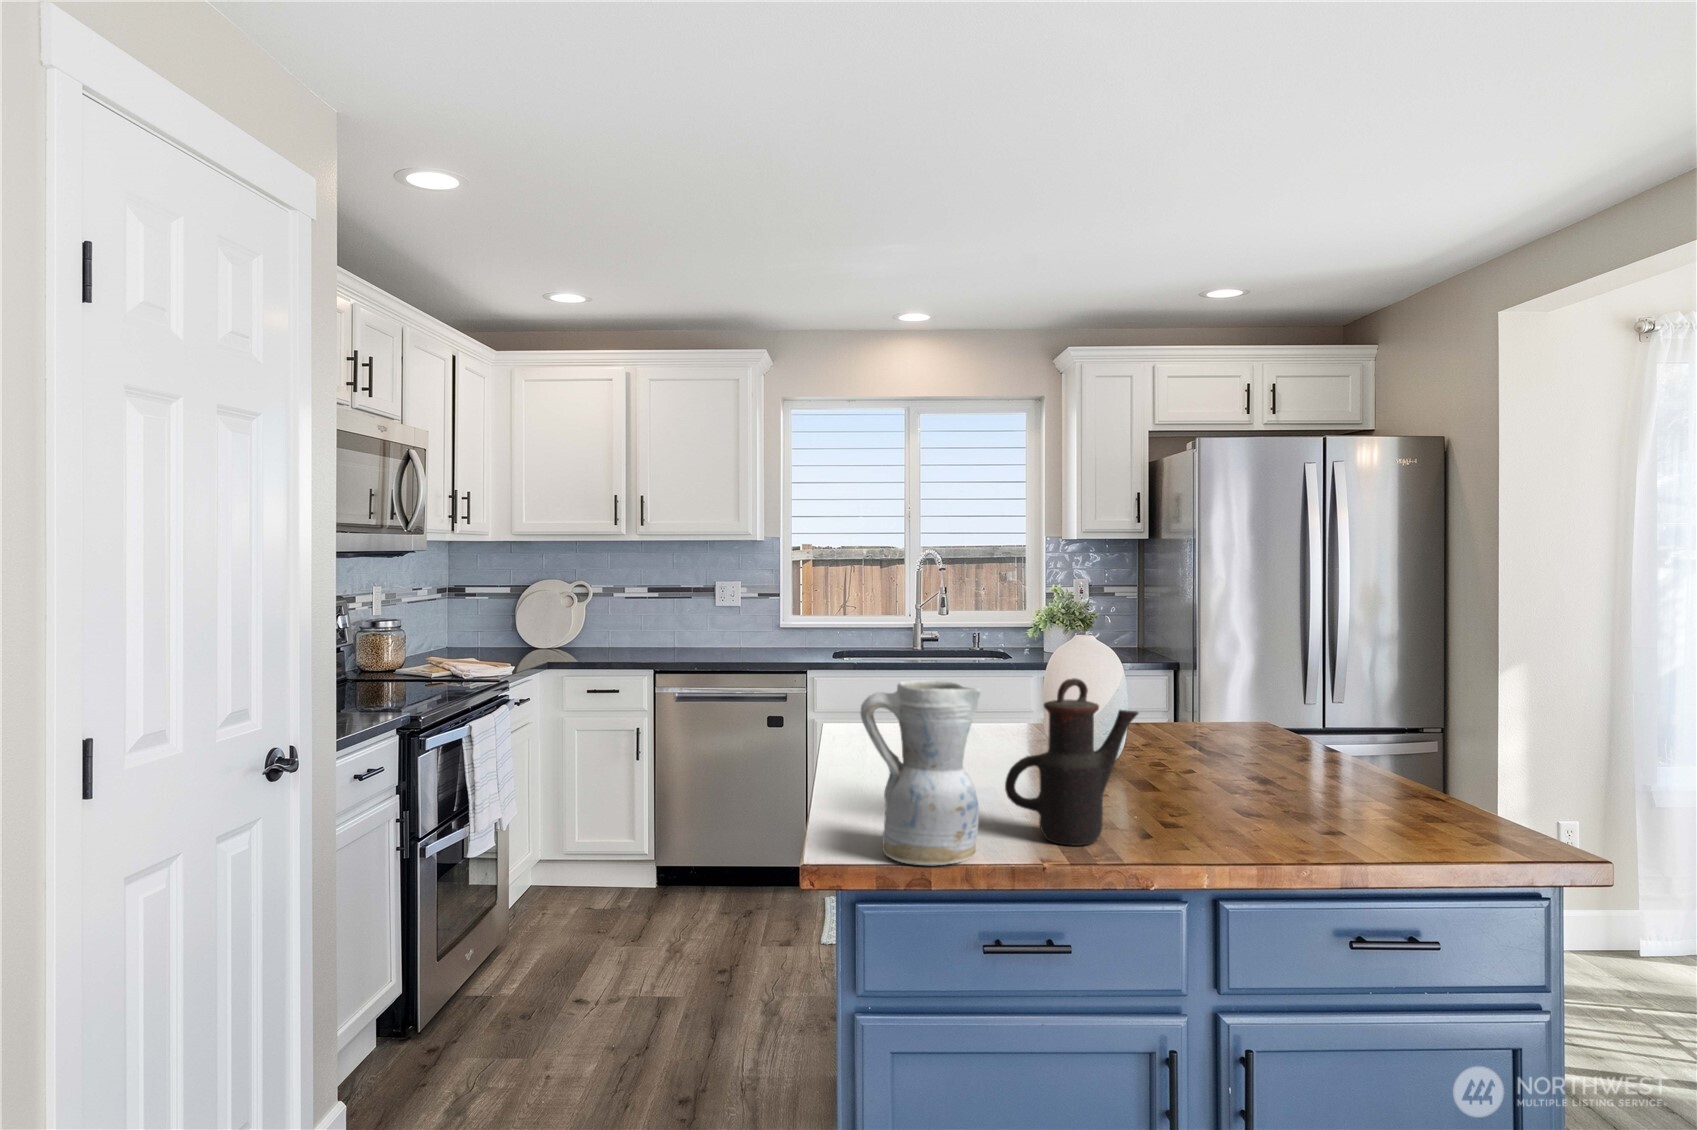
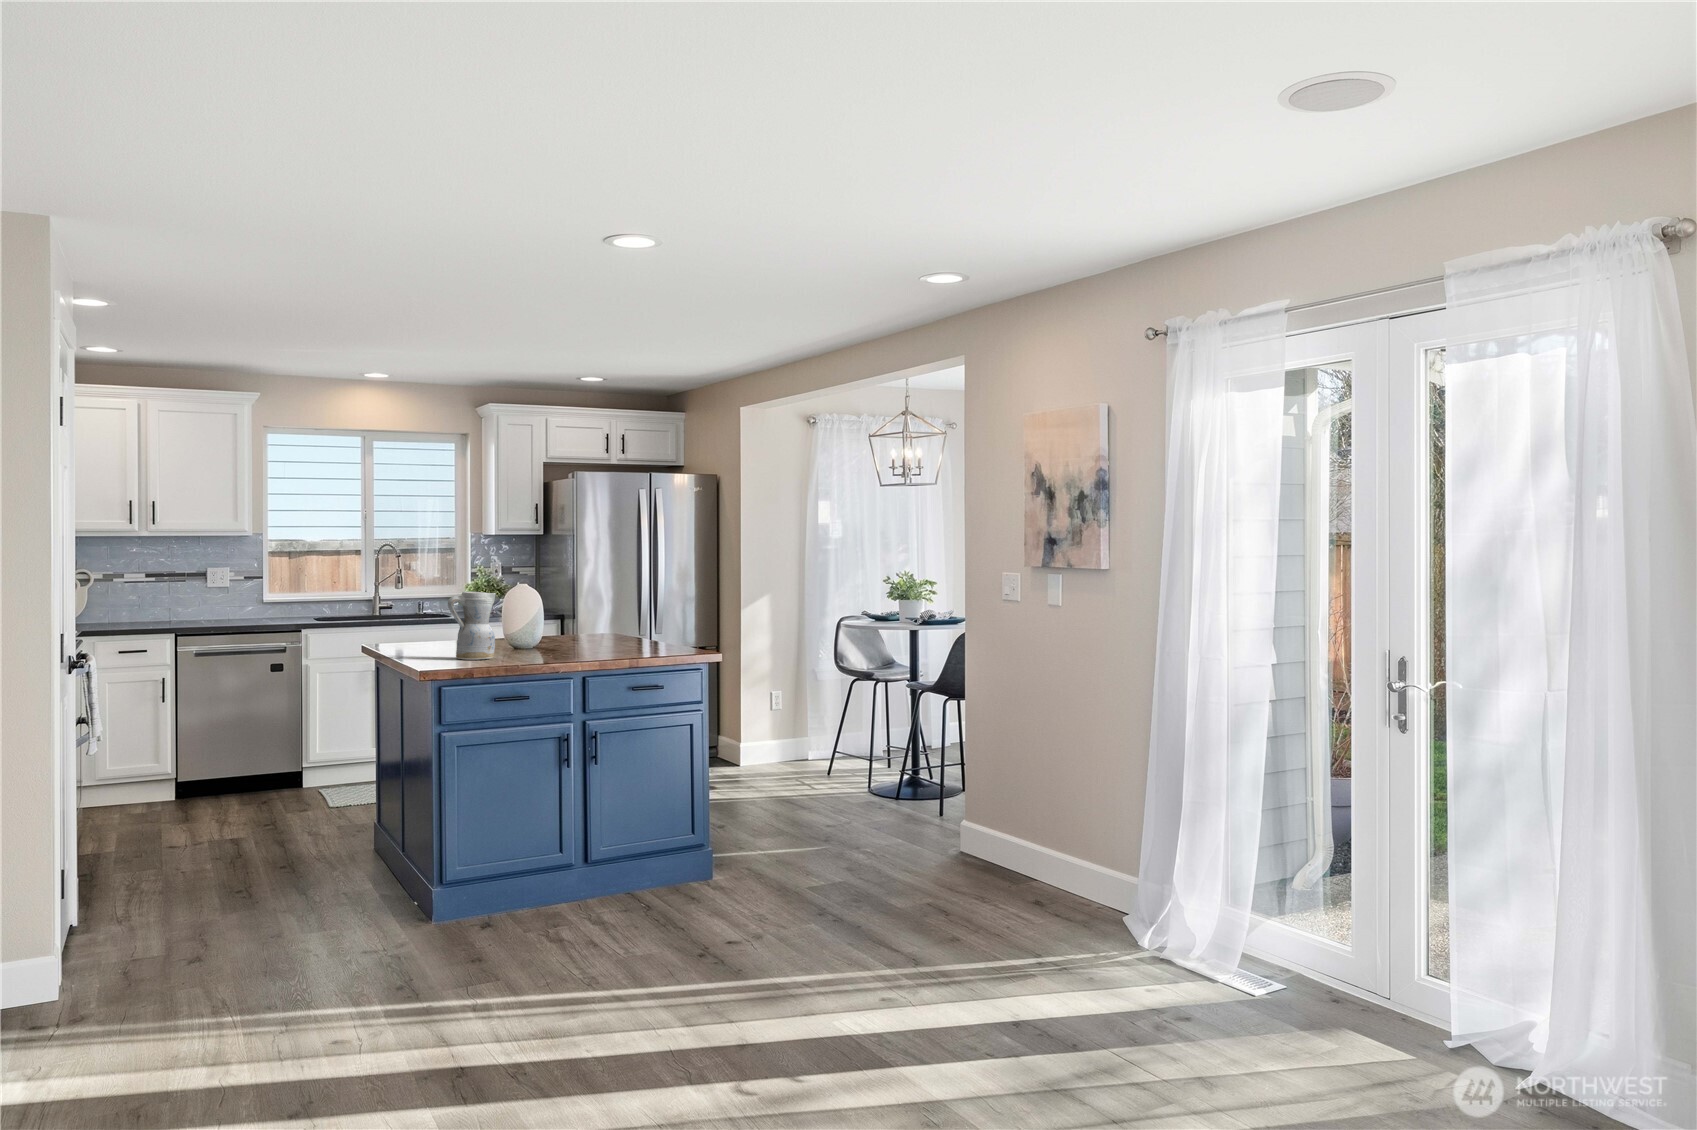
teapot: present [1005,678,1138,846] -> none [501,591,554,656]

